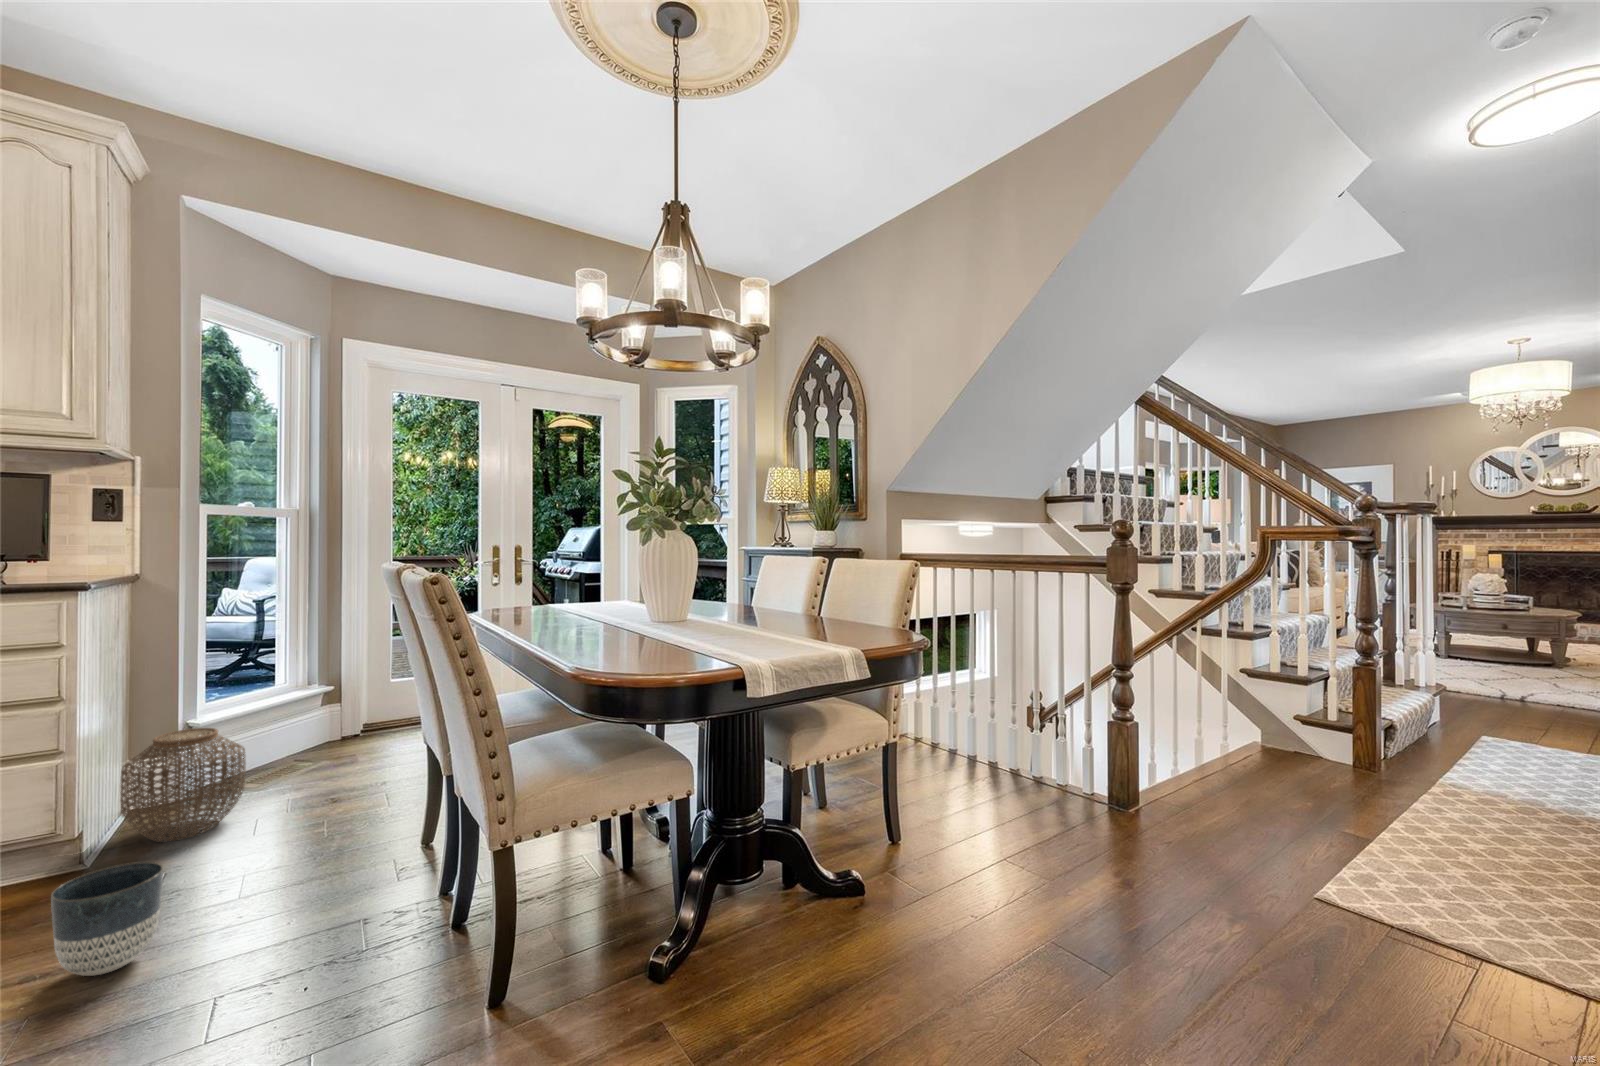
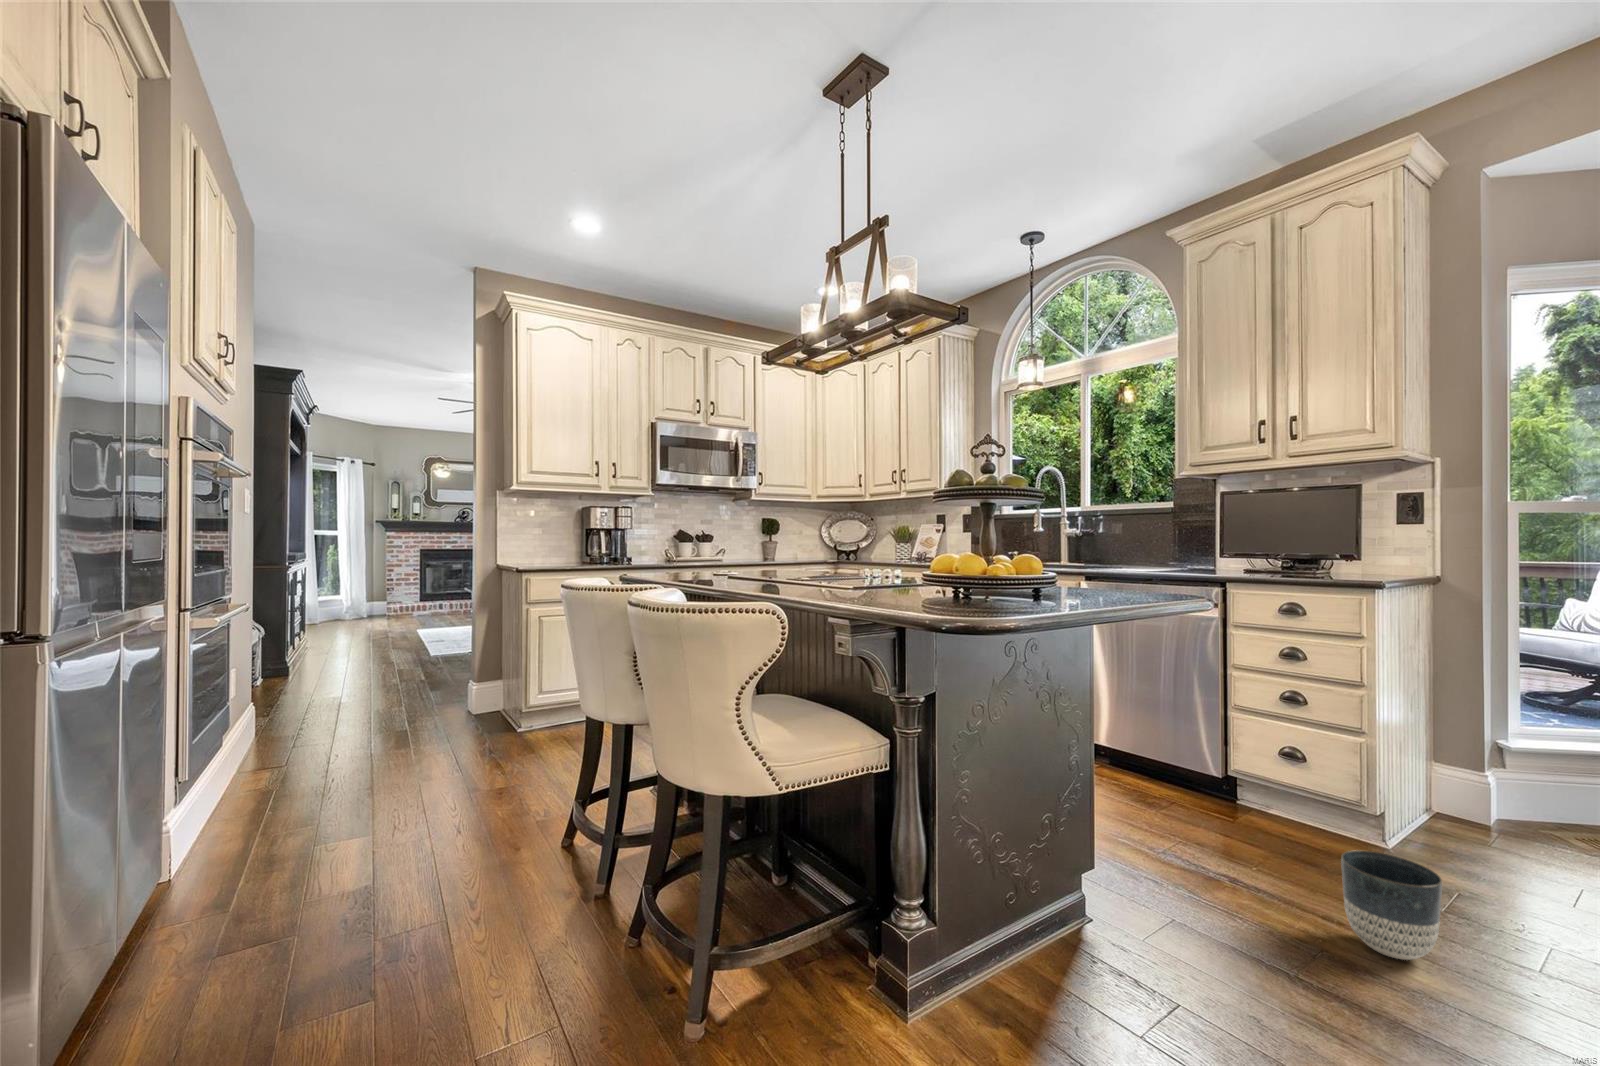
woven basket: present [120,728,246,842] -> none [1420,745,1563,870]

